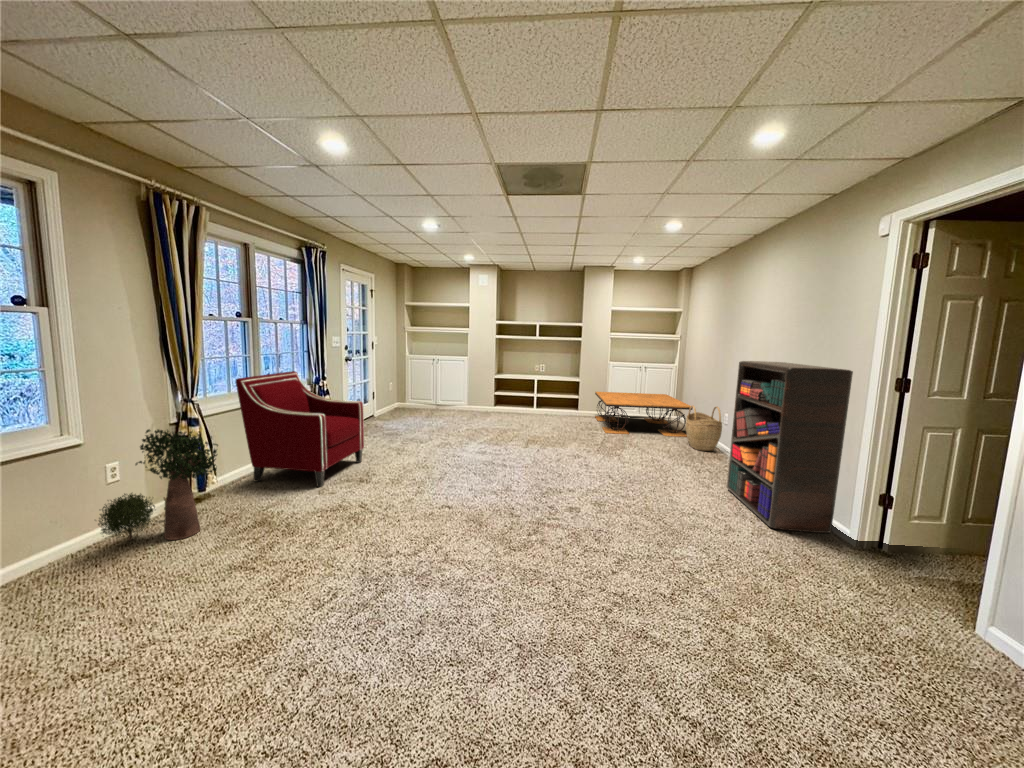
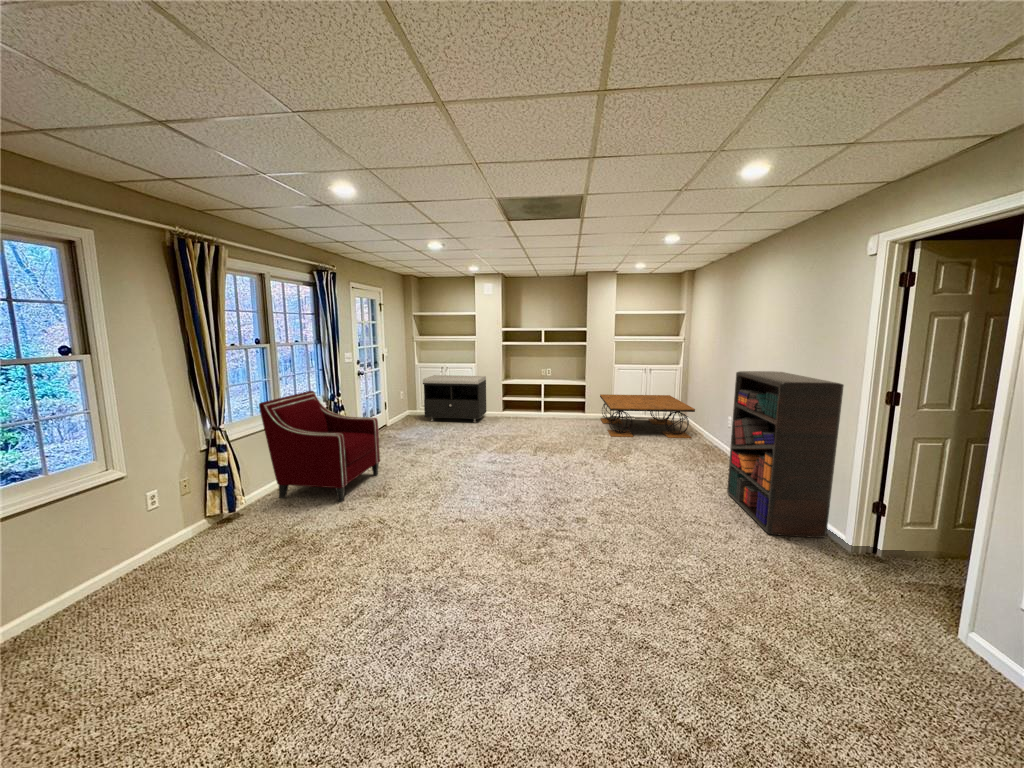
storage bench: none [413,367,478,416] -> present [423,375,486,423]
woven basket: present [686,406,722,451] -> none [688,409,724,453]
potted plant: present [98,429,218,541] -> none [141,457,248,562]

